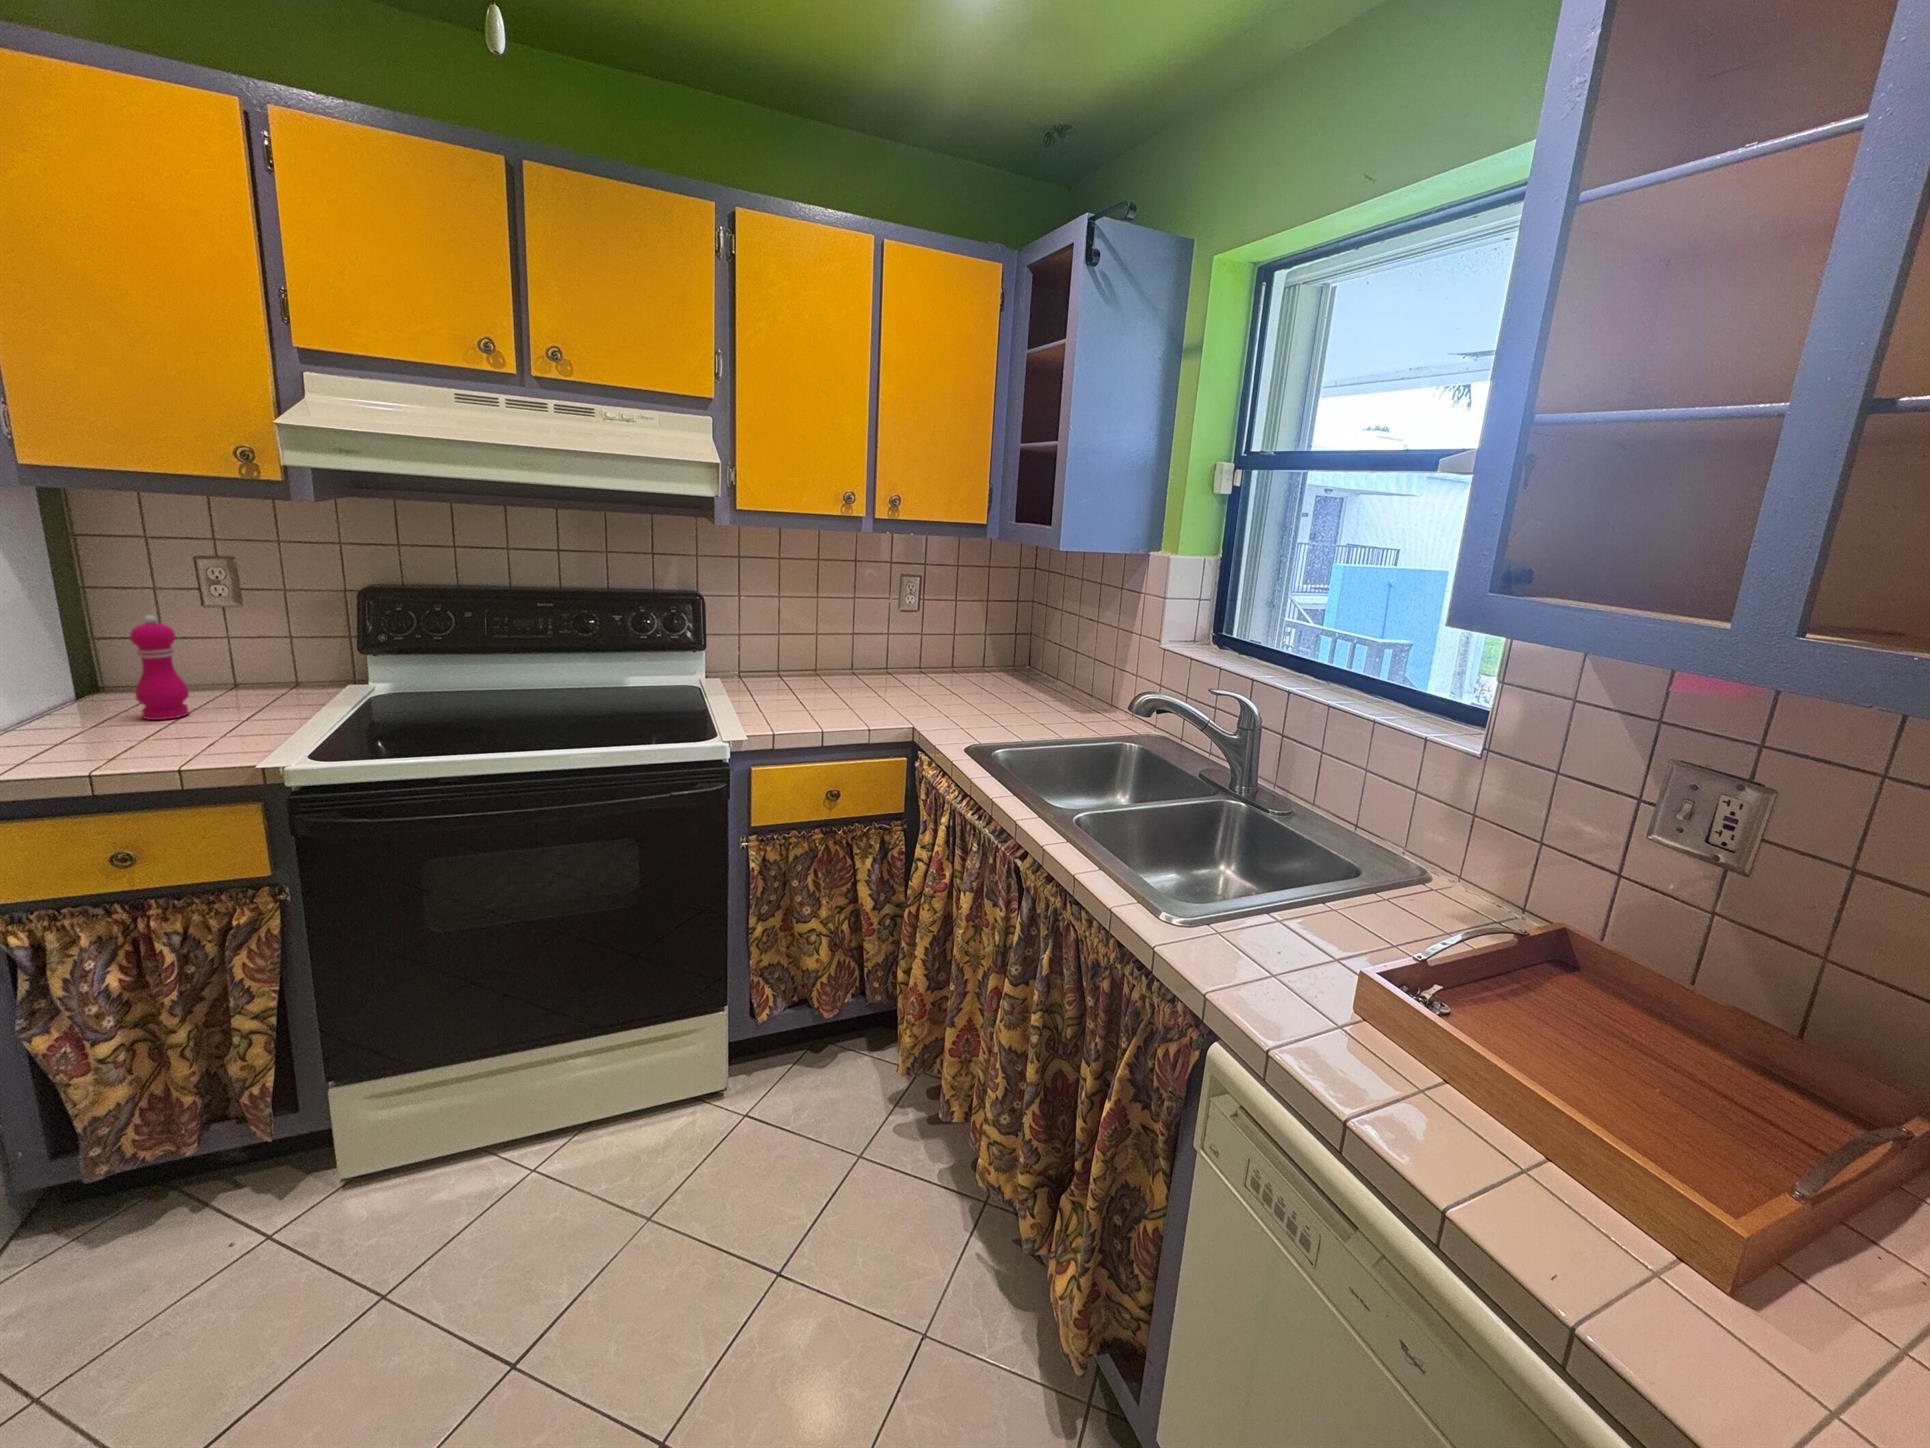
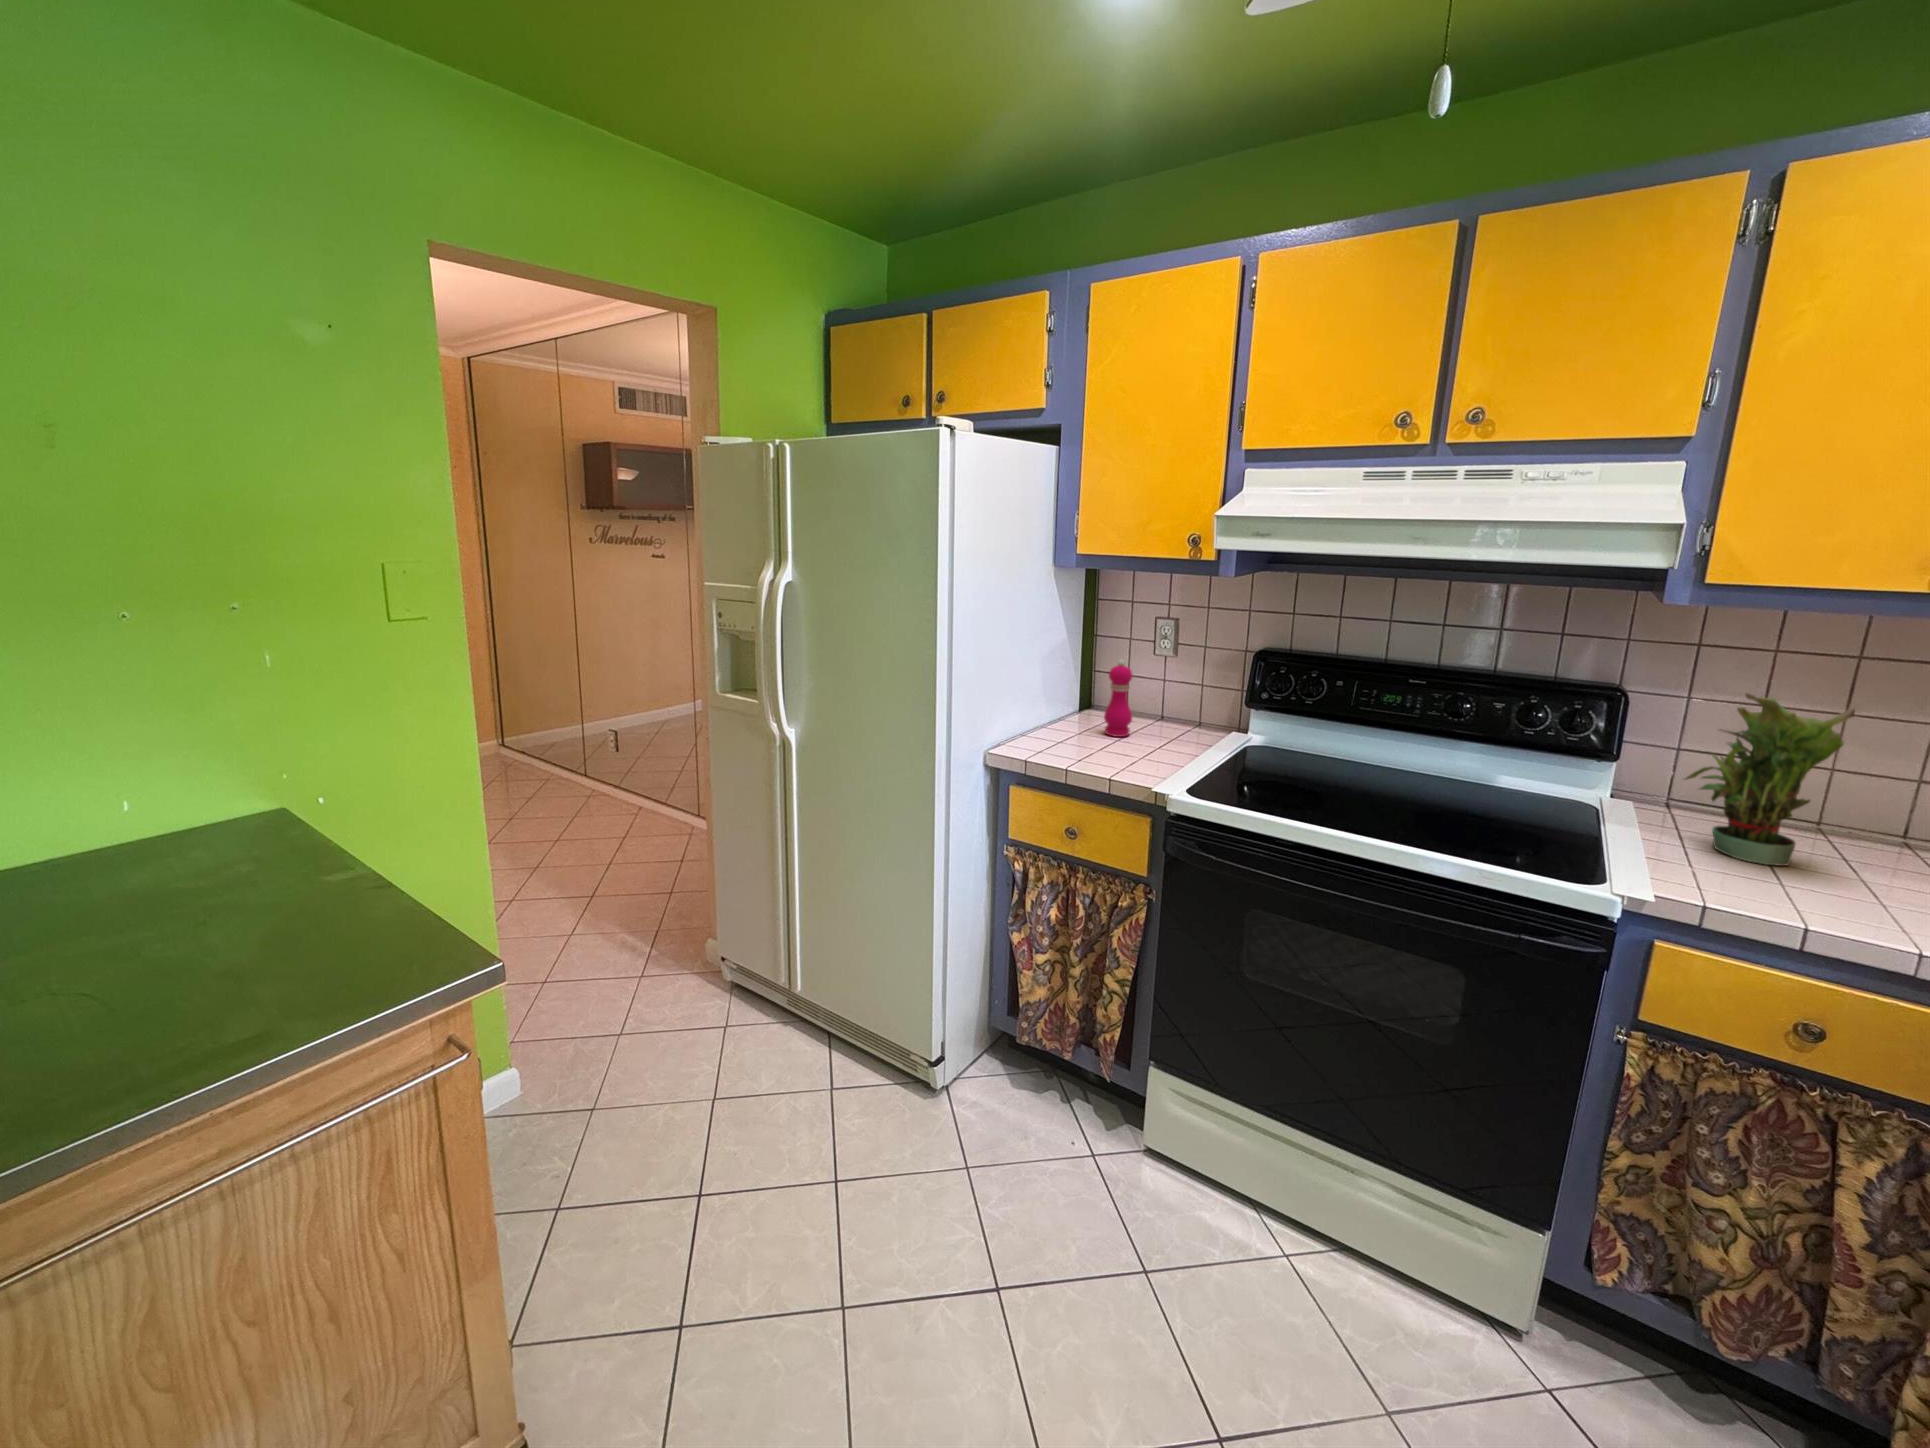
potted plant: none [746,586,823,702] -> present [1685,693,1855,866]

